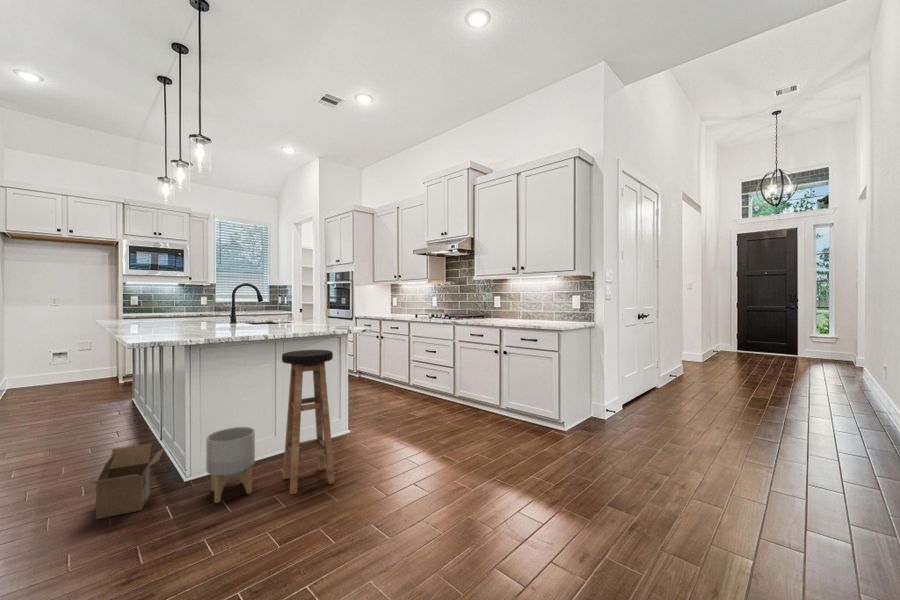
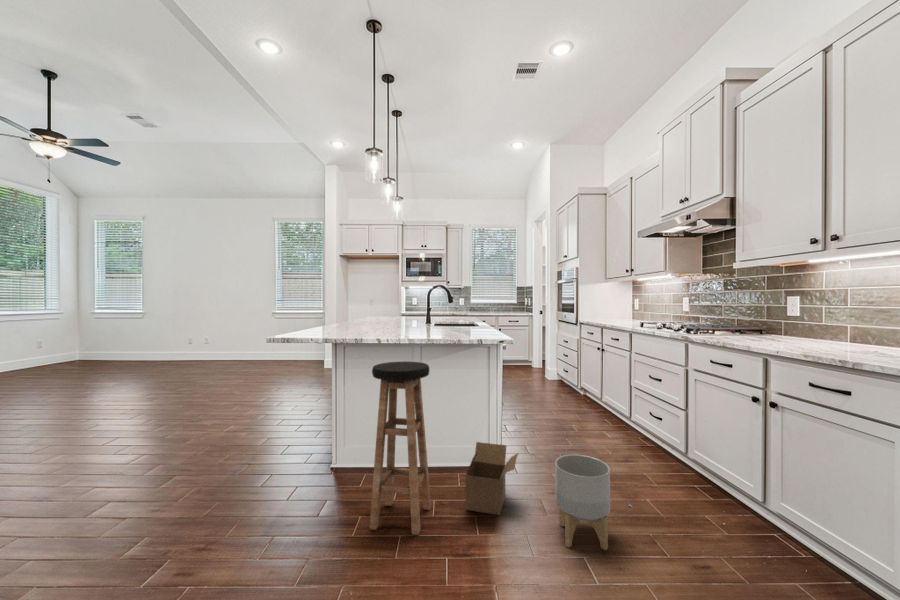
planter: present [206,427,255,503] -> present [555,454,610,550]
cardboard box: present [90,443,164,519] -> present [466,442,518,515]

